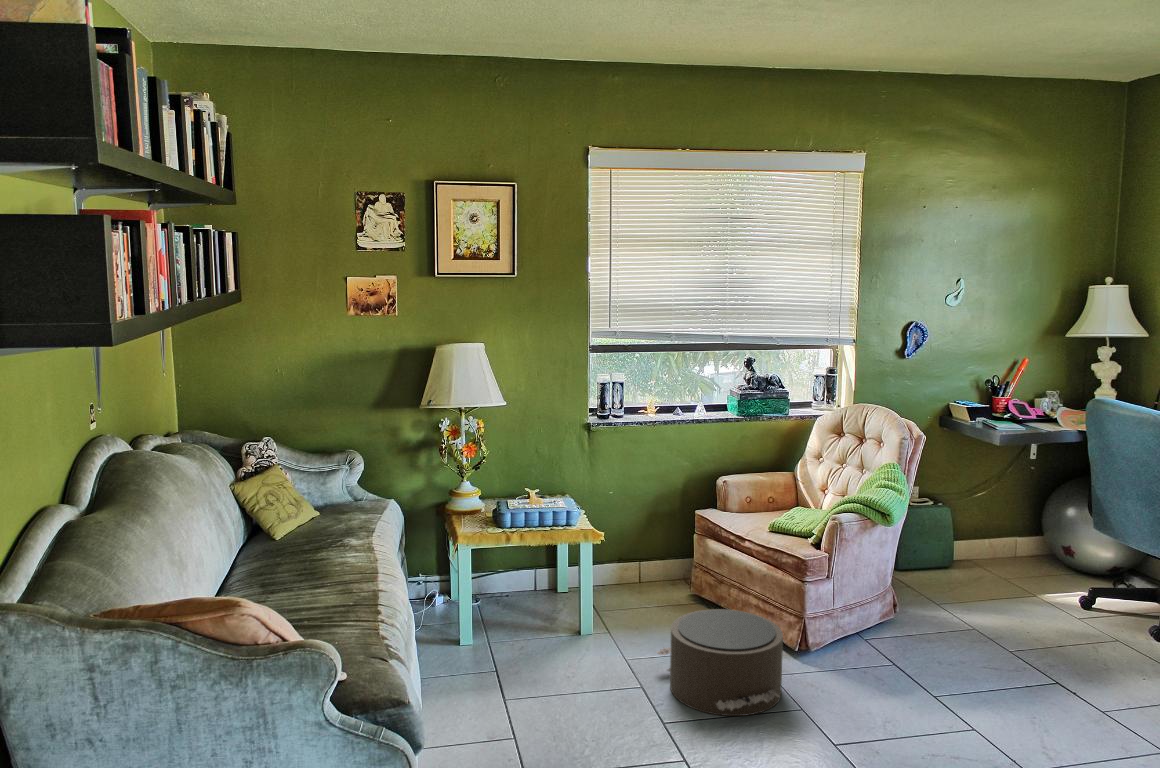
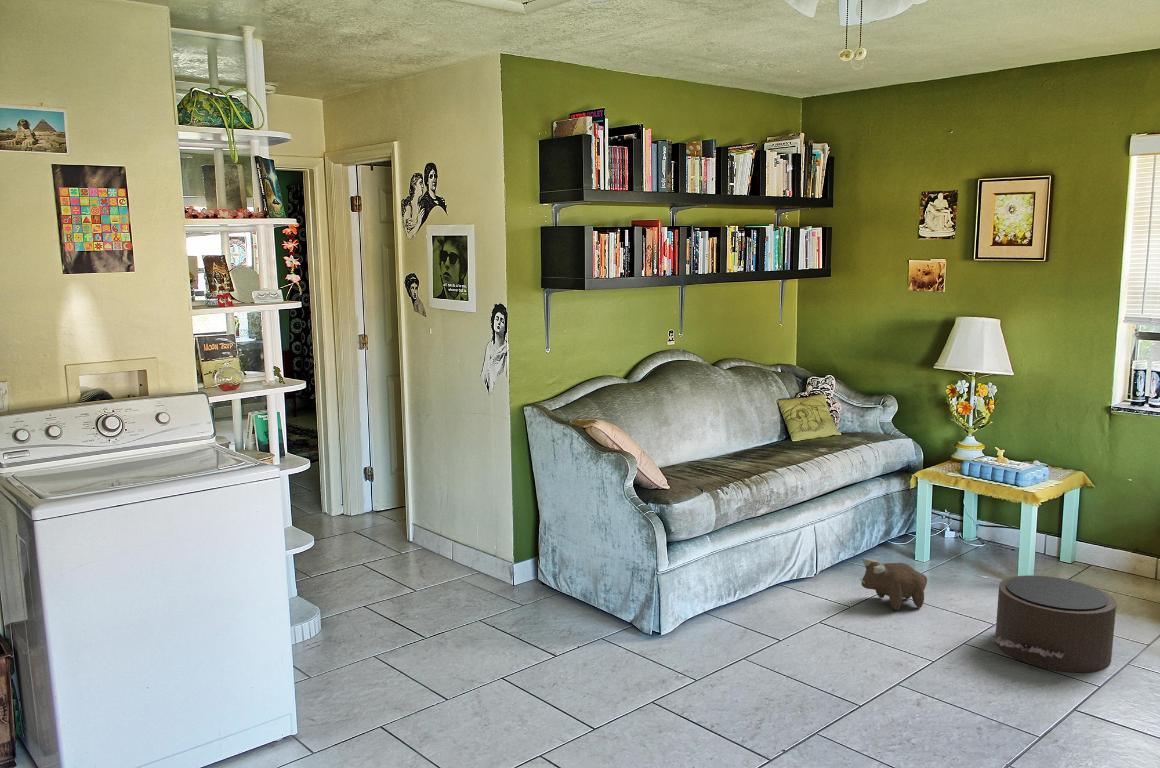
plush toy: none [523,657,584,719] -> present [860,558,927,610]

